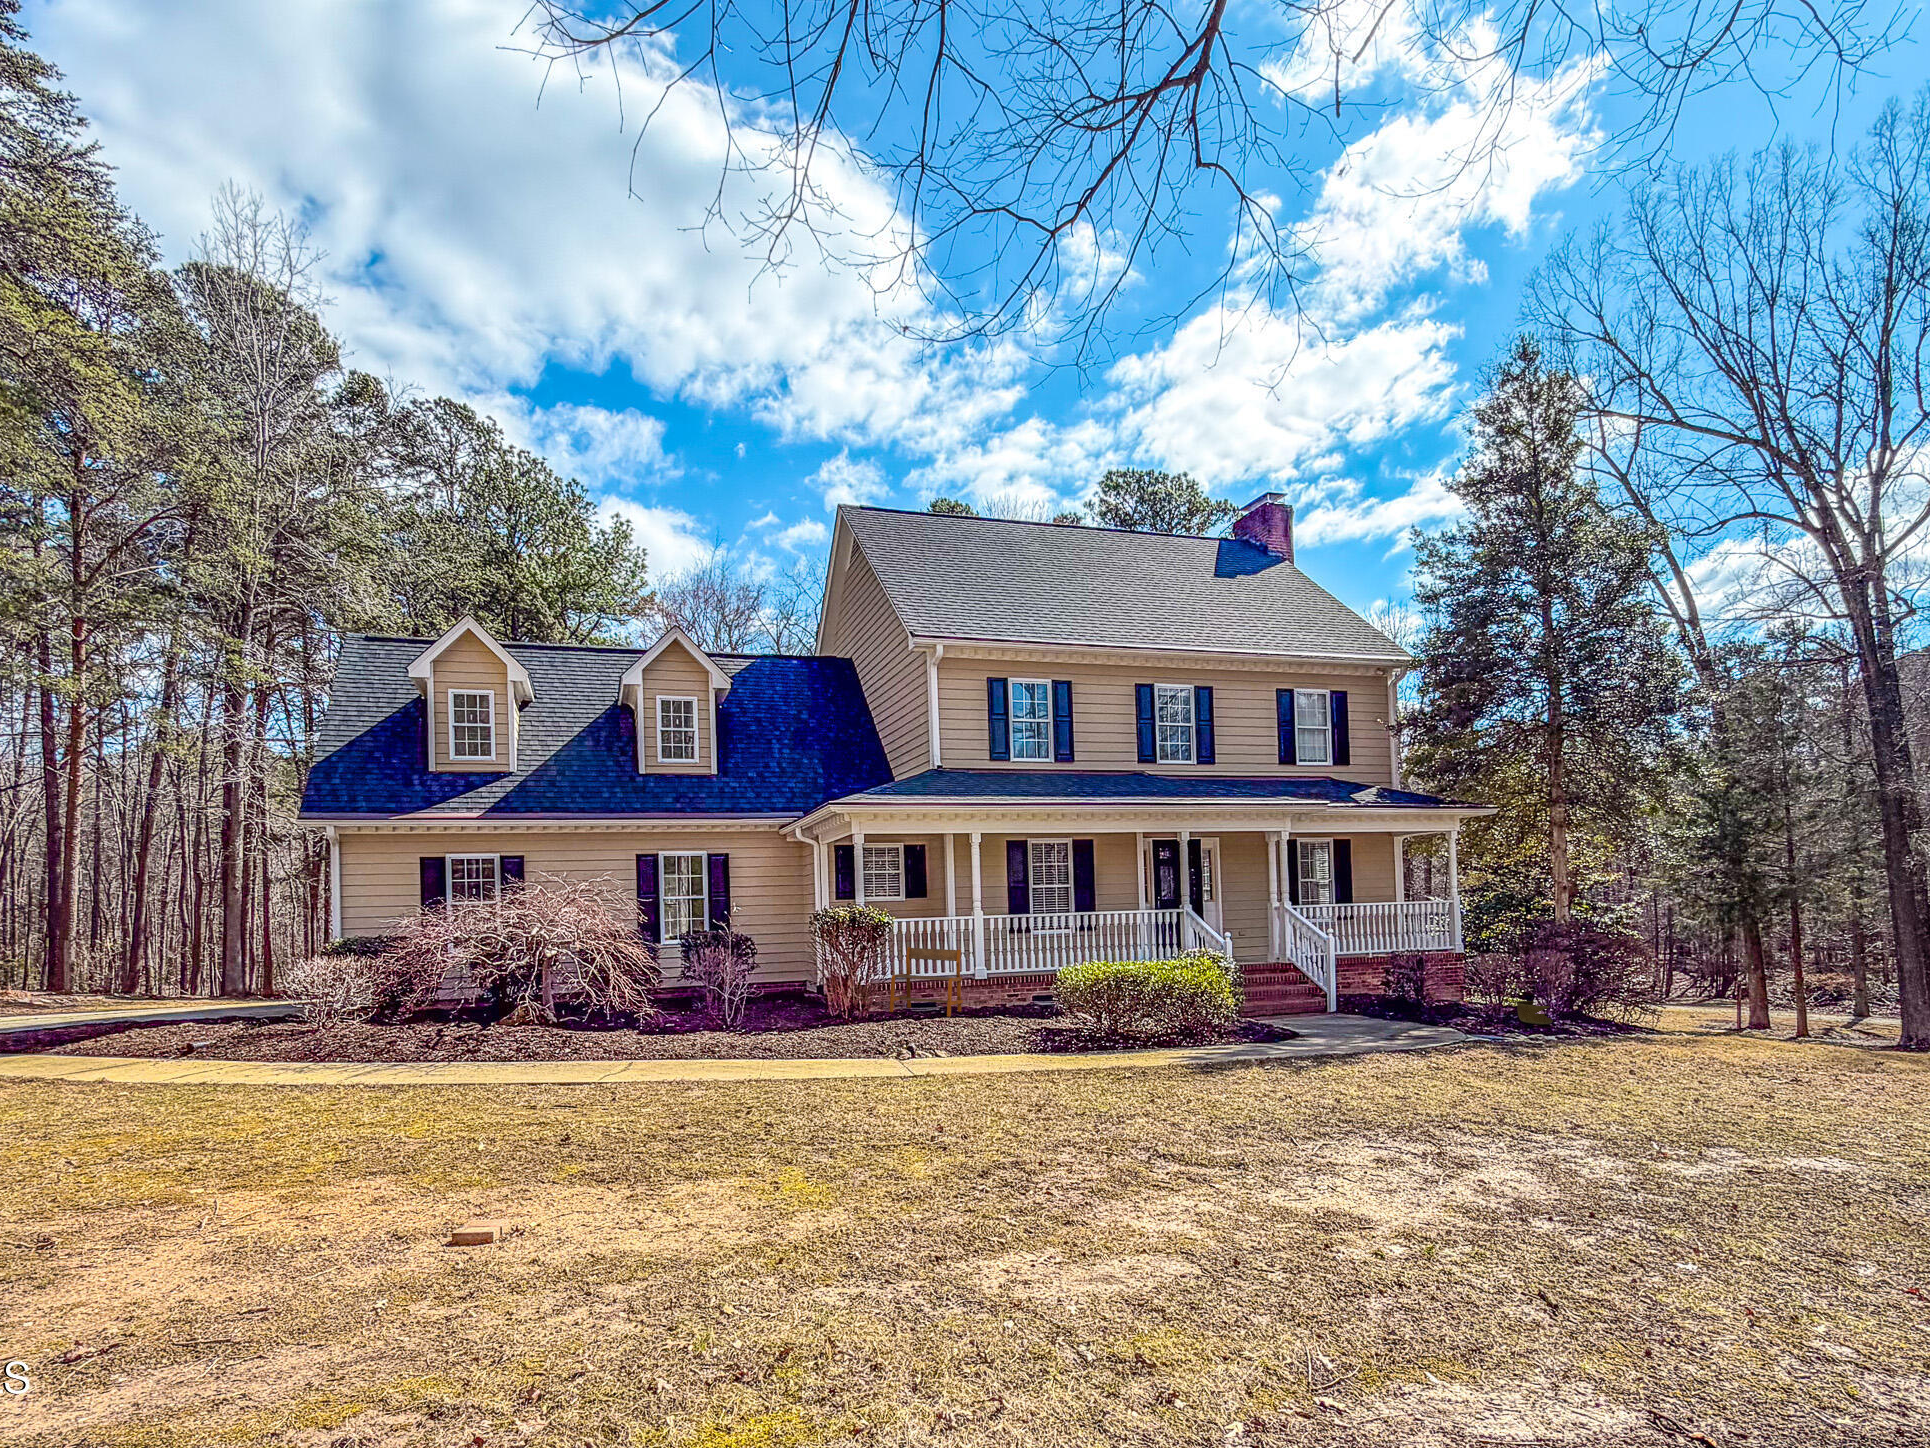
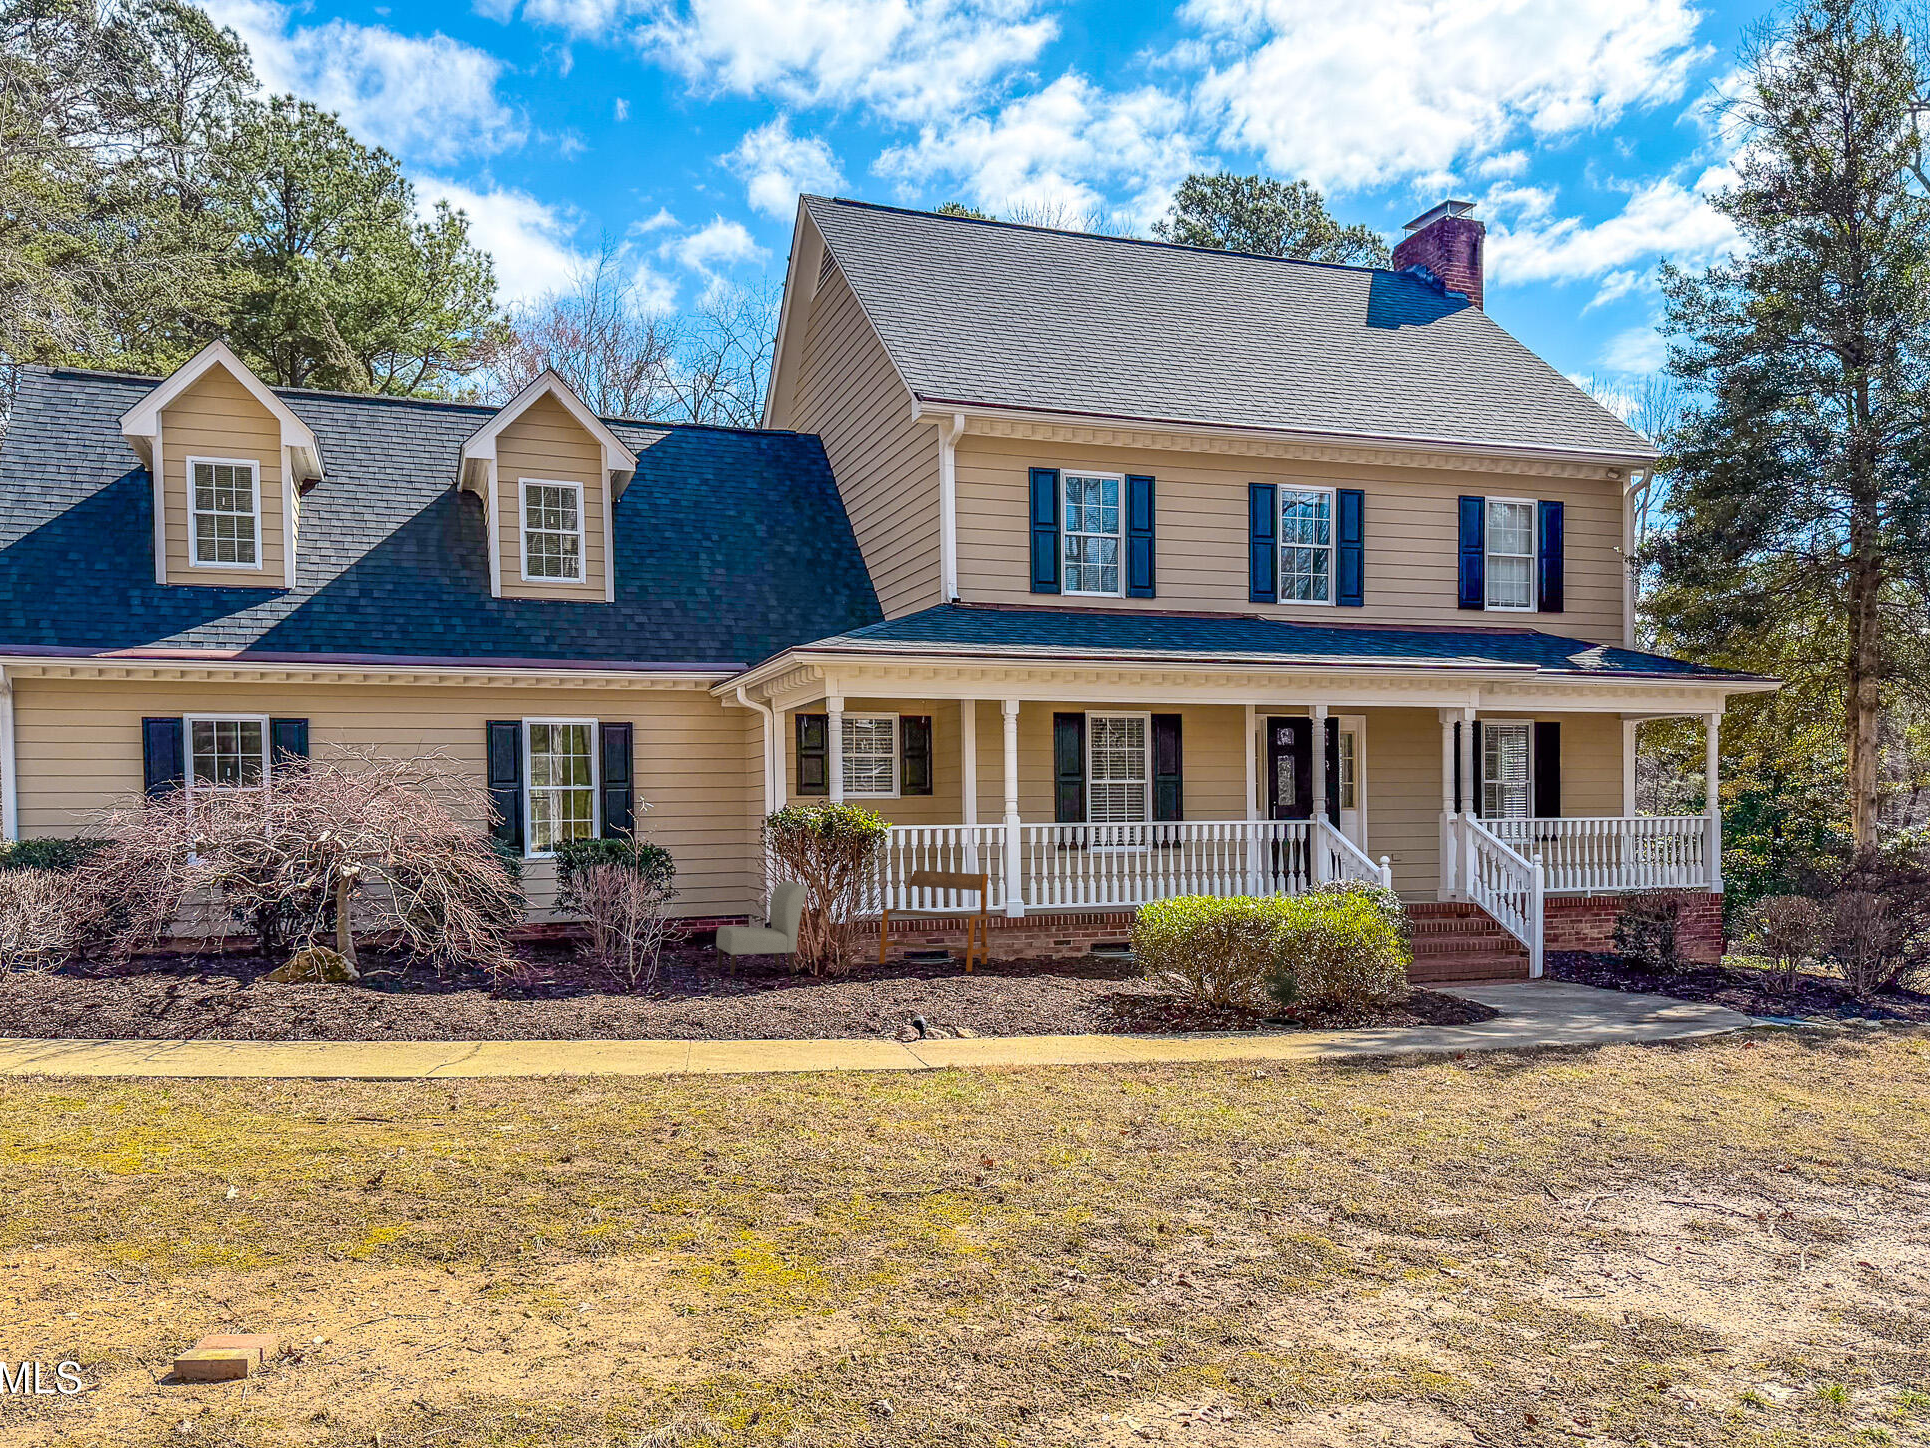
chair: none [782,957,841,1021] -> present [716,881,808,976]
potted tree: none [1137,998,1167,1050] -> present [1261,956,1304,1028]
basket: present [1516,1001,1553,1025] -> none [1793,959,1845,993]

